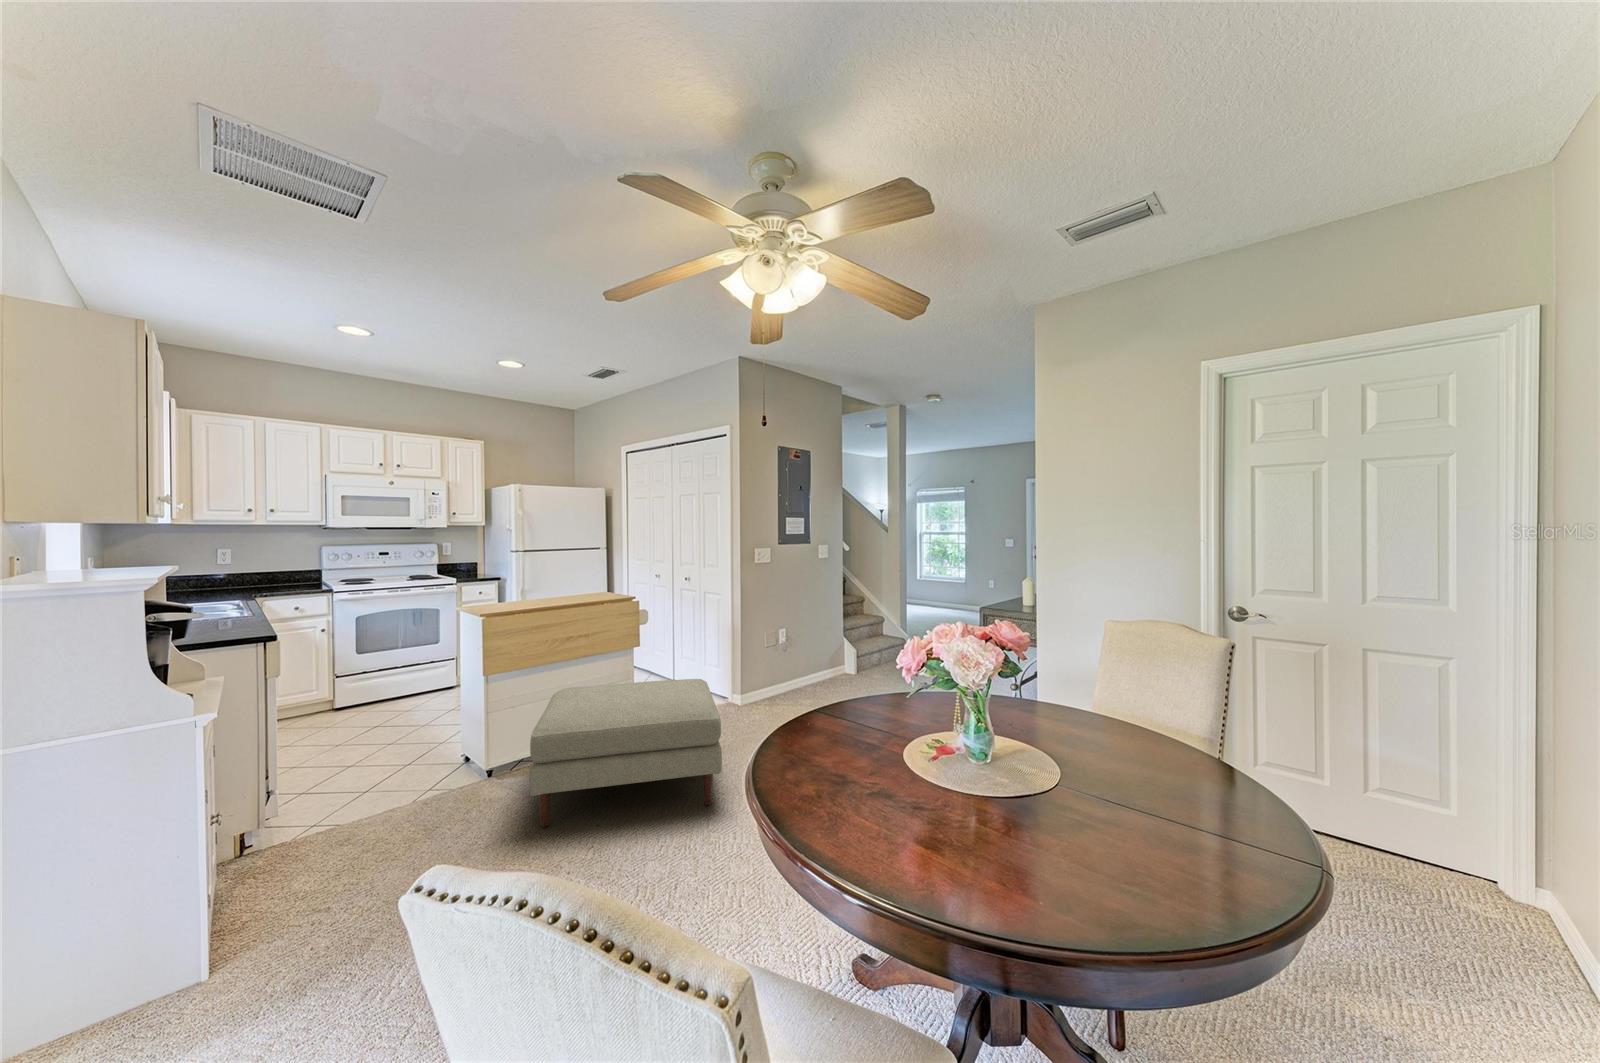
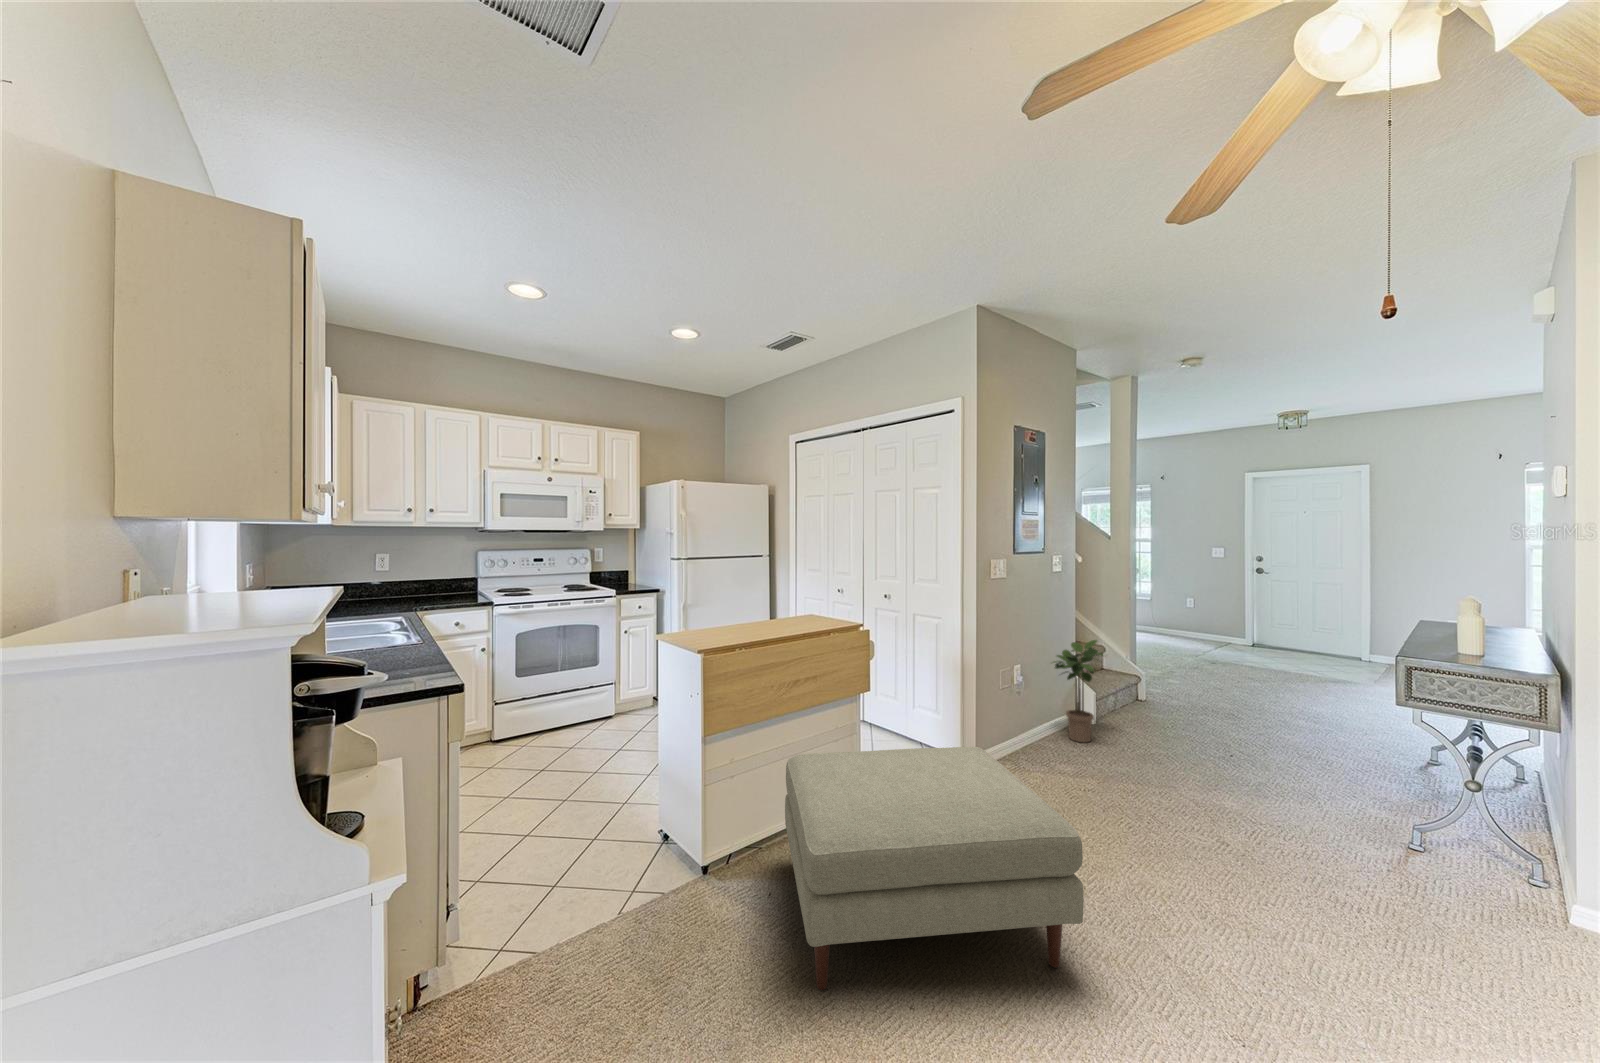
potted plant: none [813,609,853,686] -> present [1053,640,1103,742]

